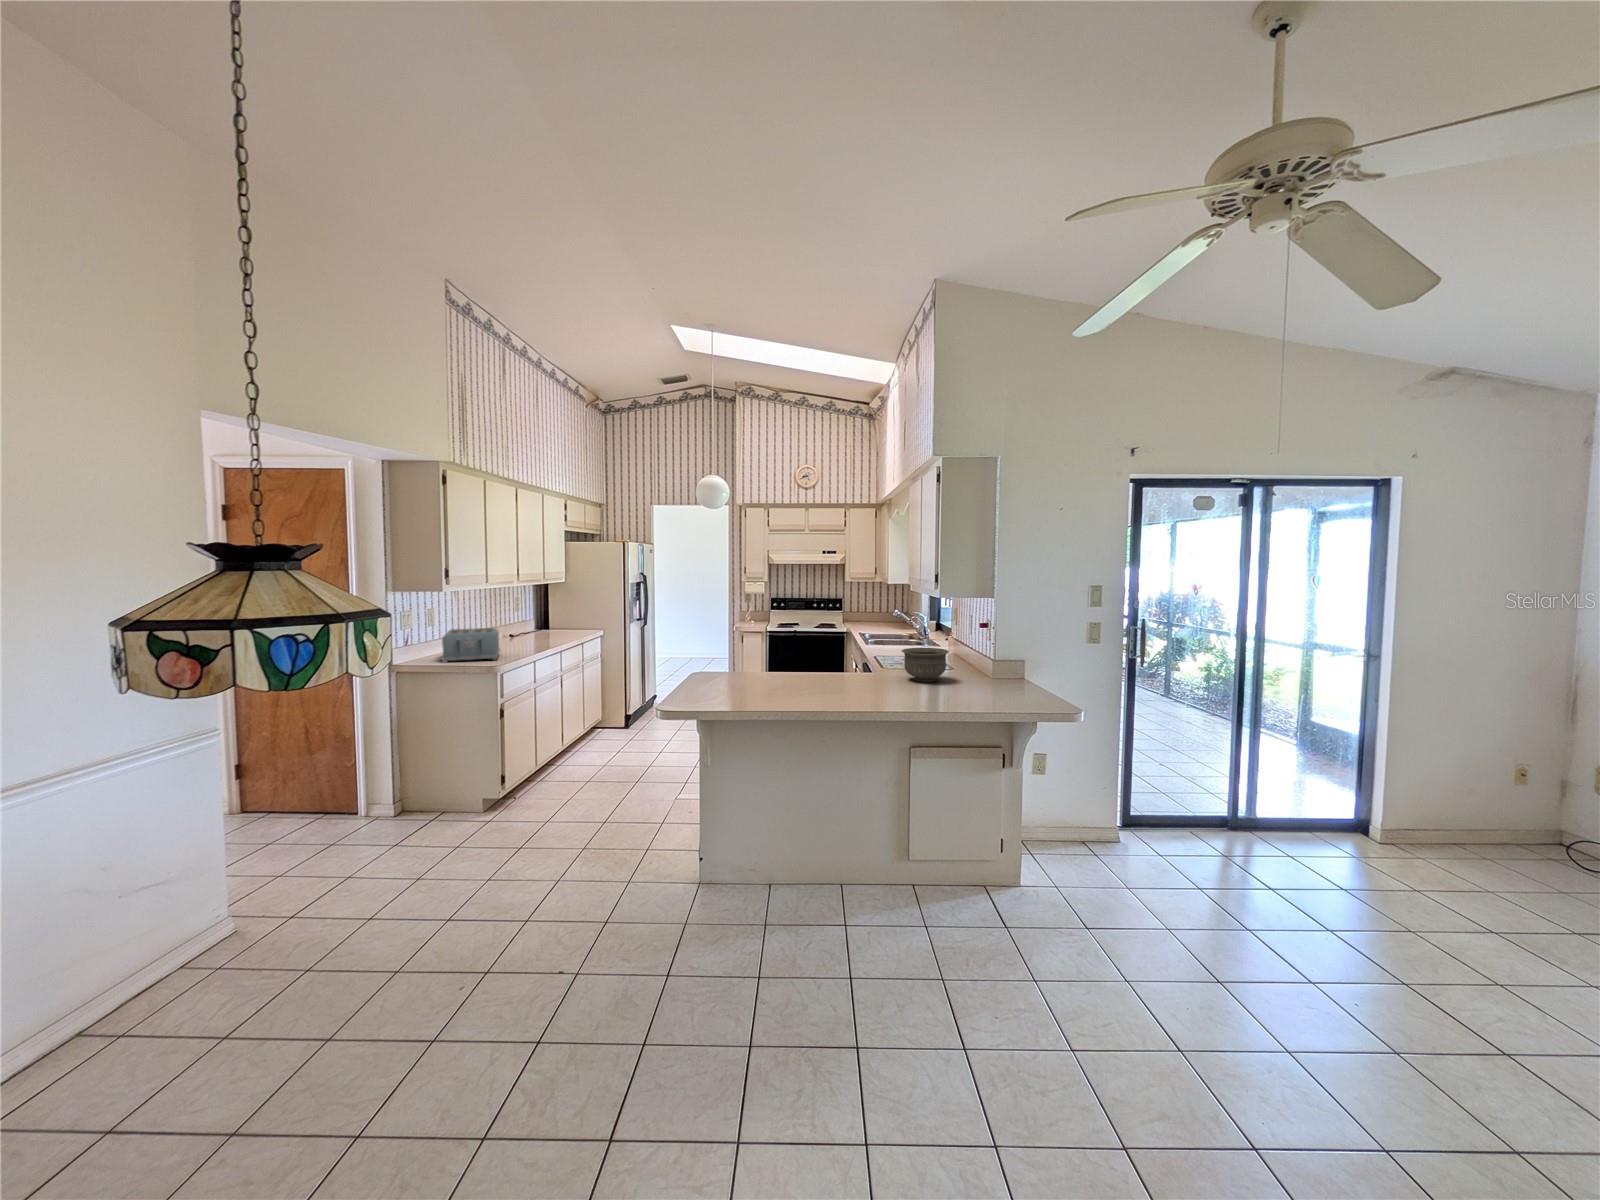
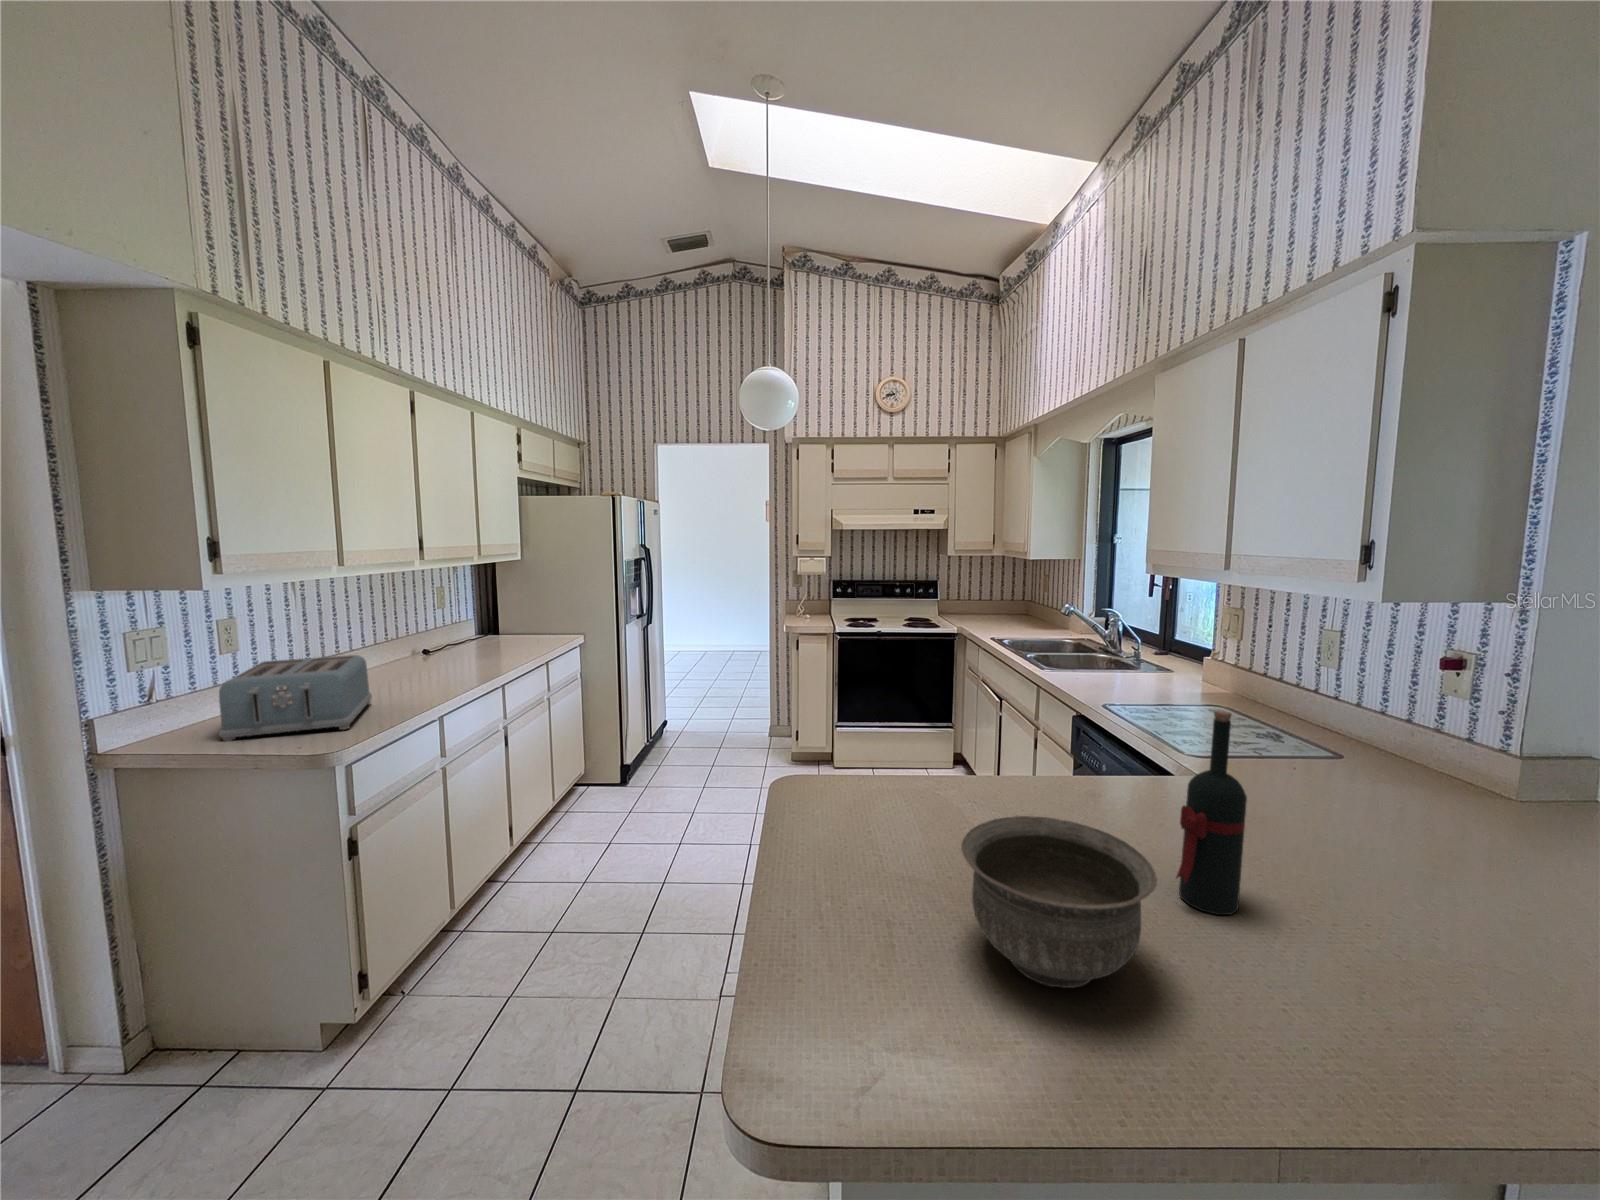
wine bottle: none [805,625,826,690] -> present [1176,711,1247,915]
bowl: present [902,648,949,682] -> present [961,816,1157,988]

